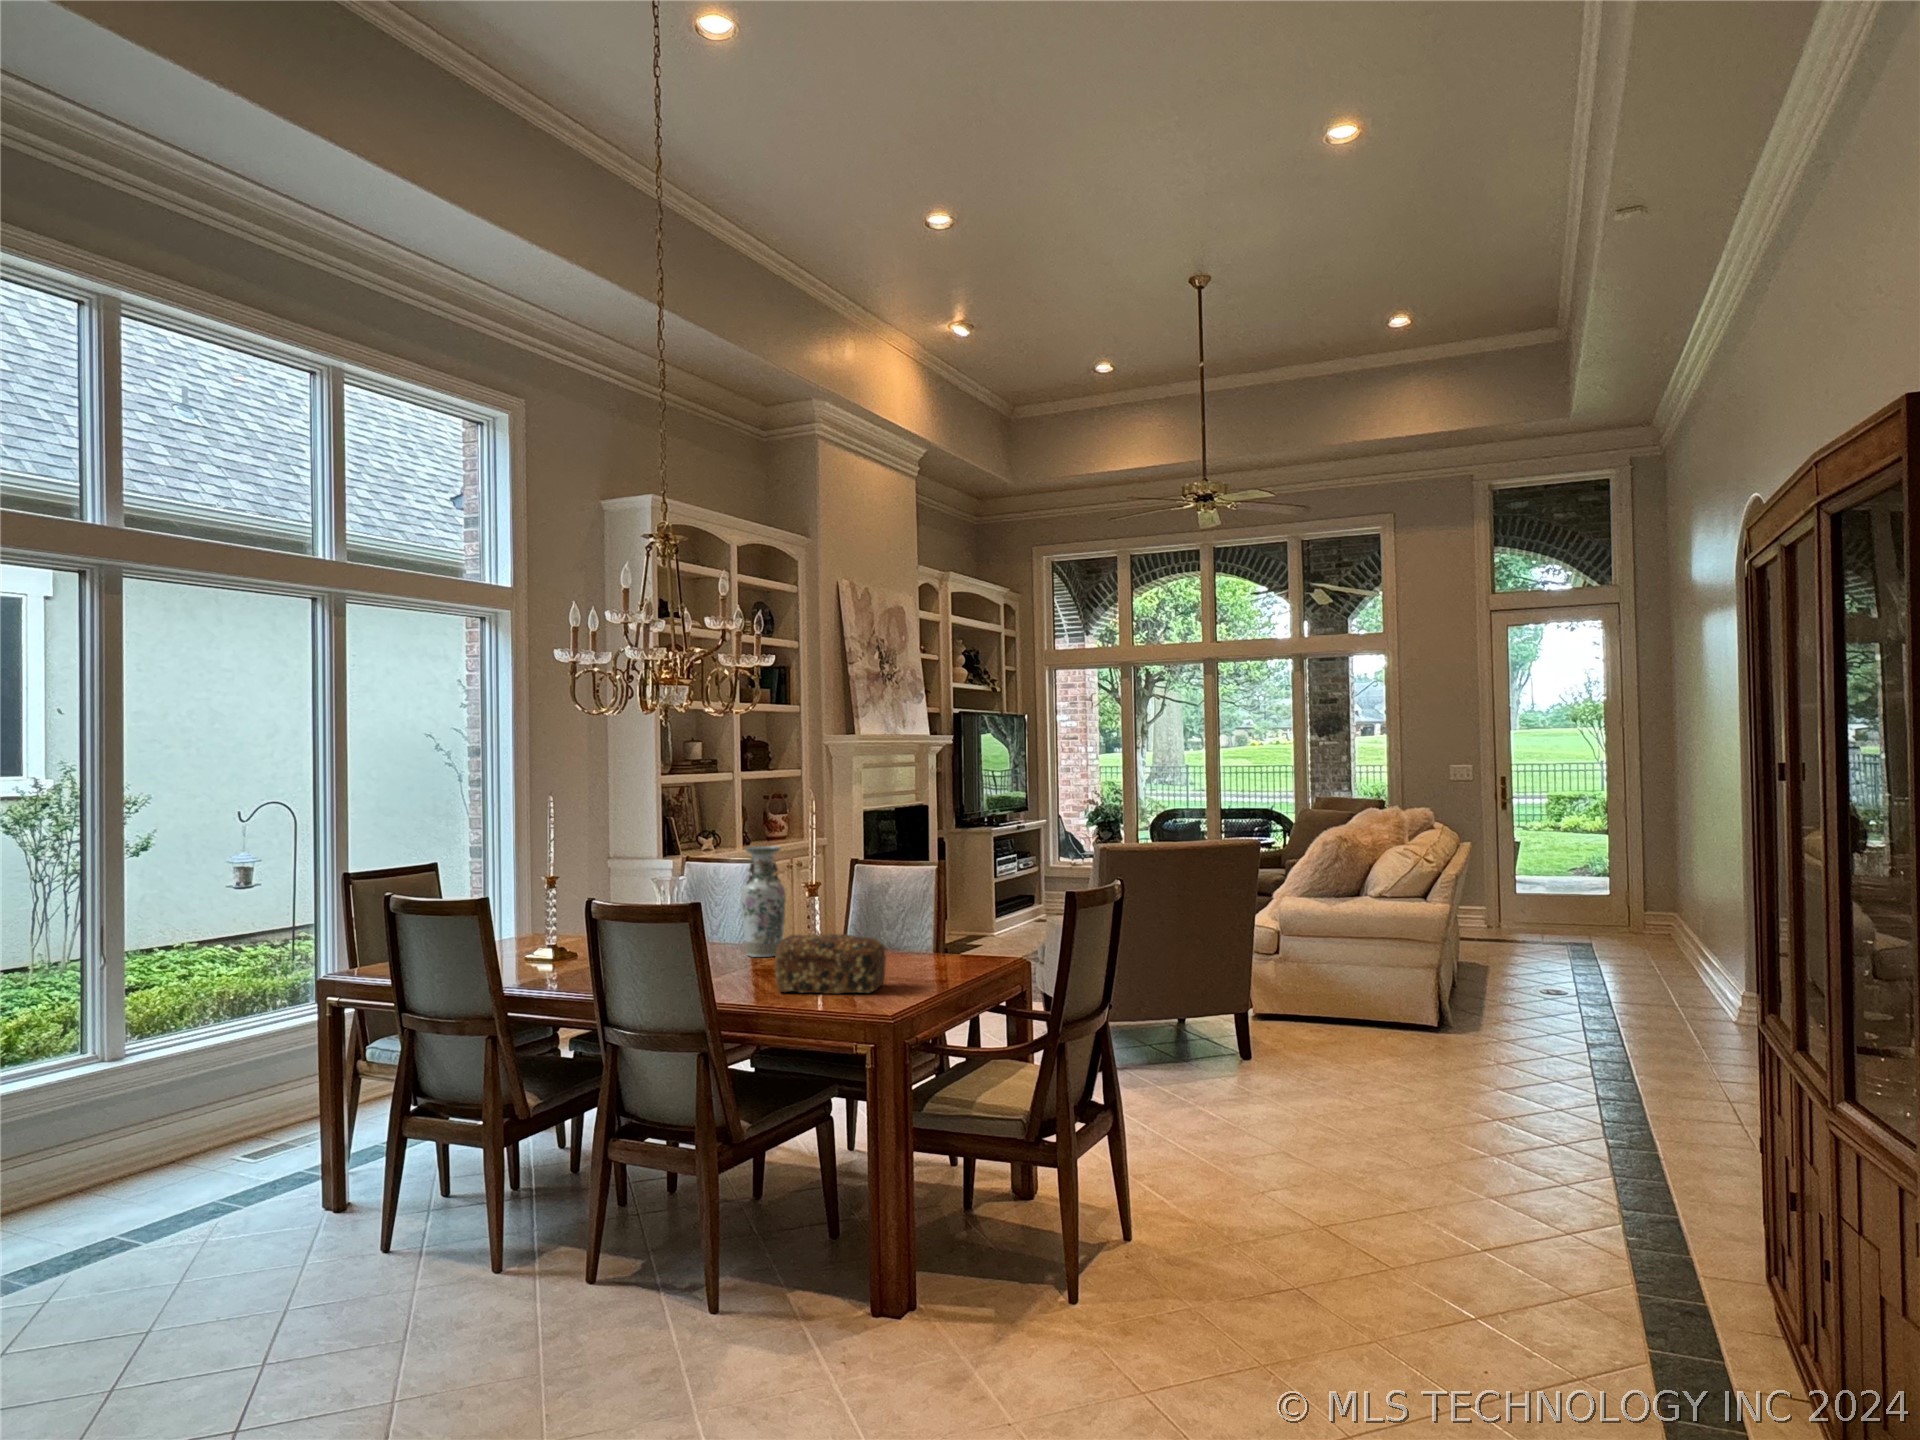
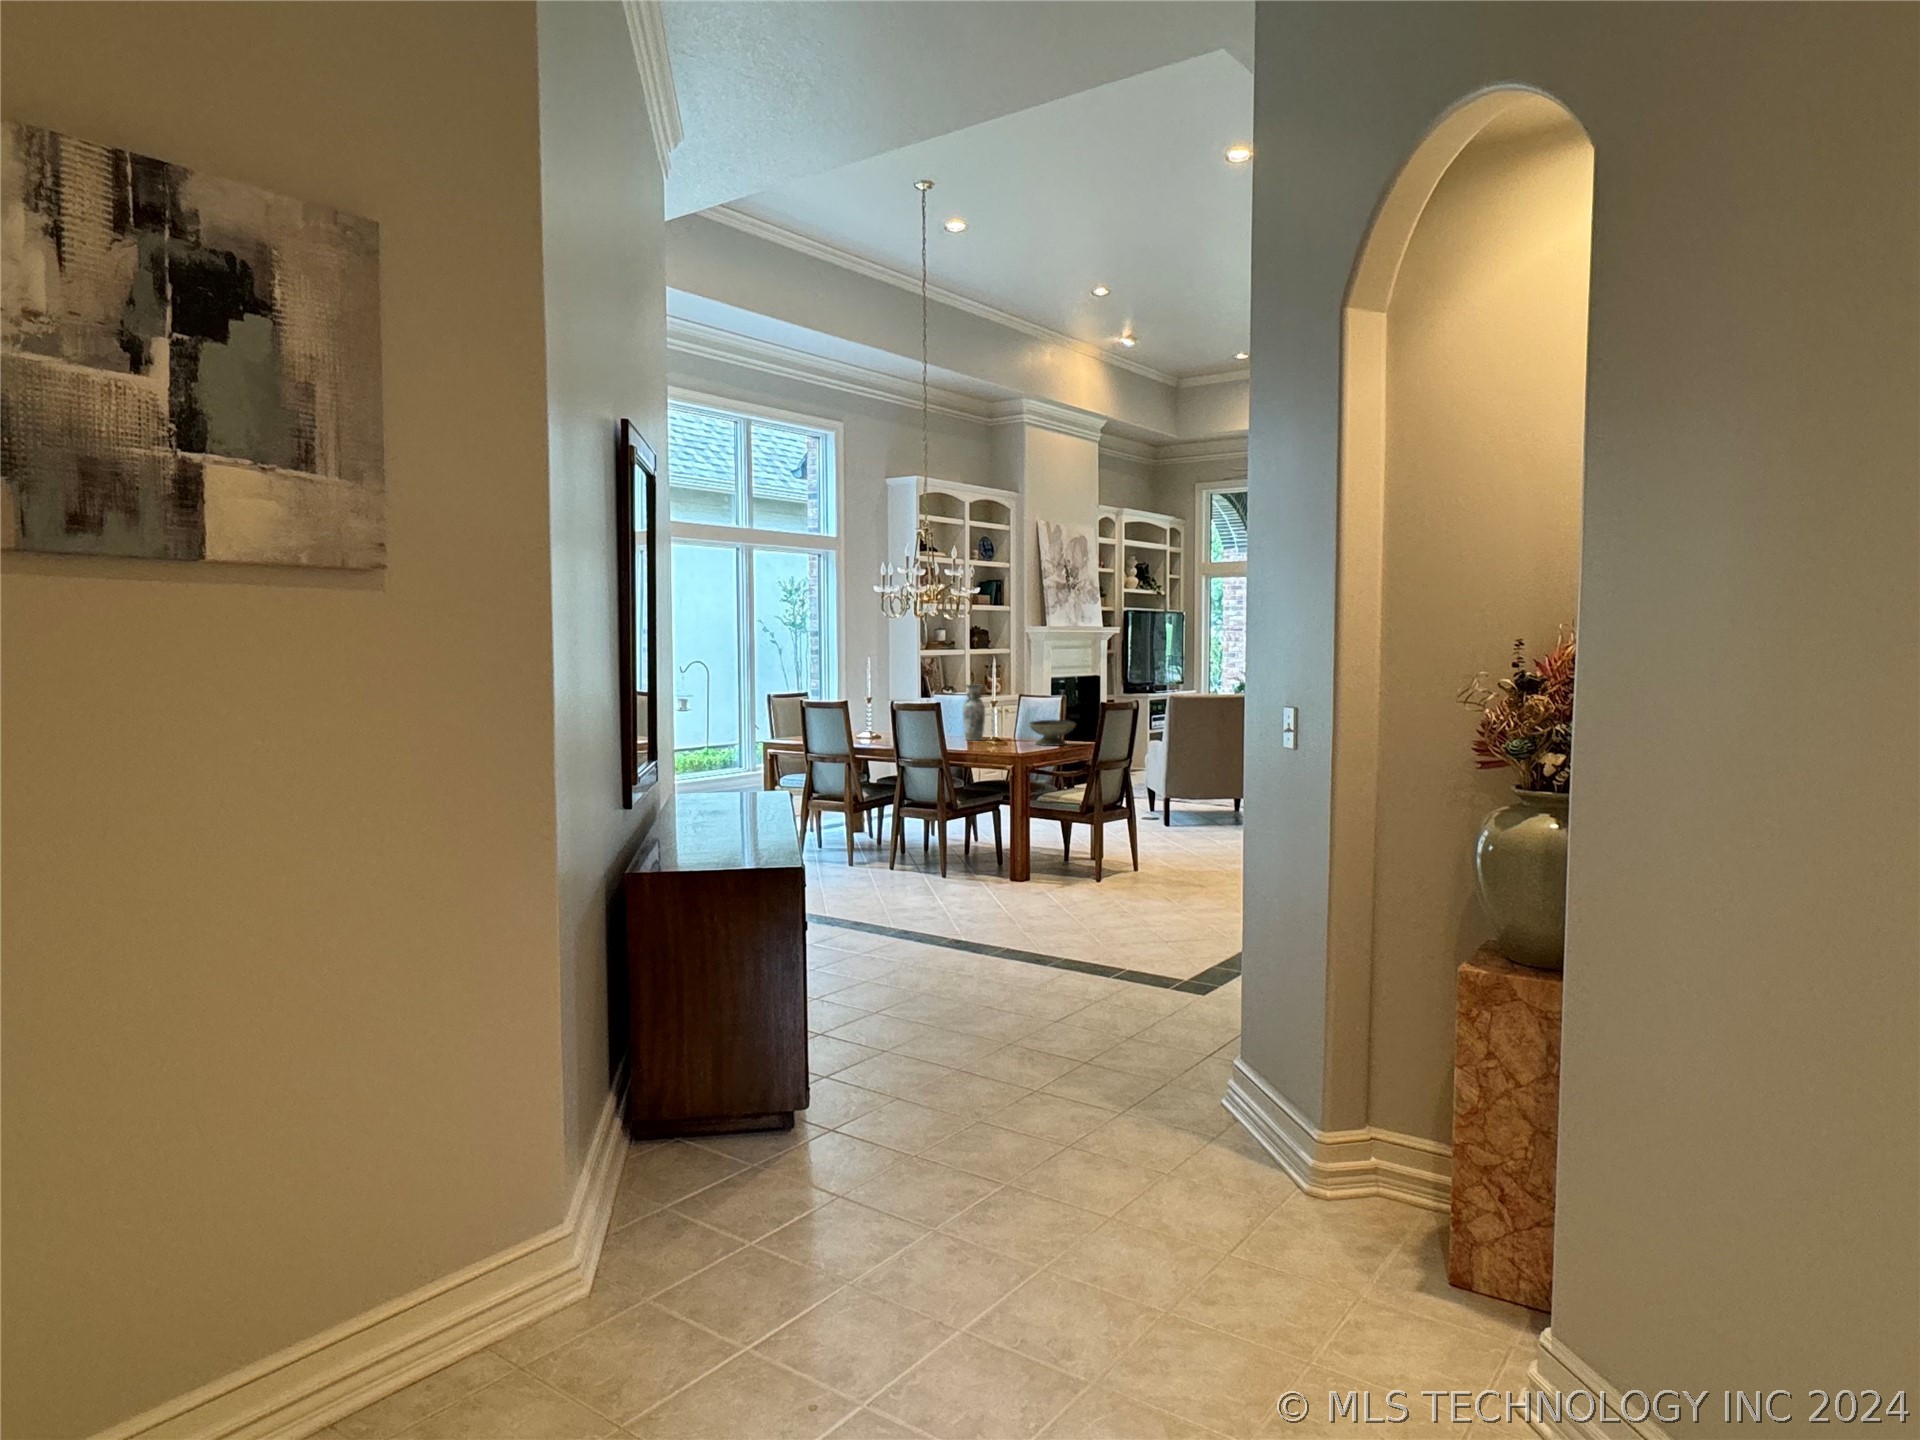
decorative bowl: none [878,913,972,971] -> present [1029,720,1076,746]
bread loaf: present [775,934,886,994] -> none [976,722,1028,749]

